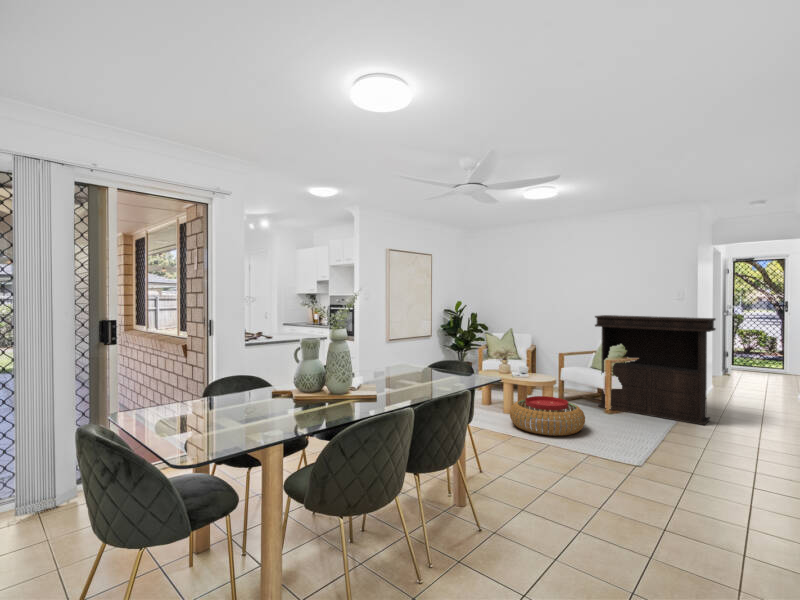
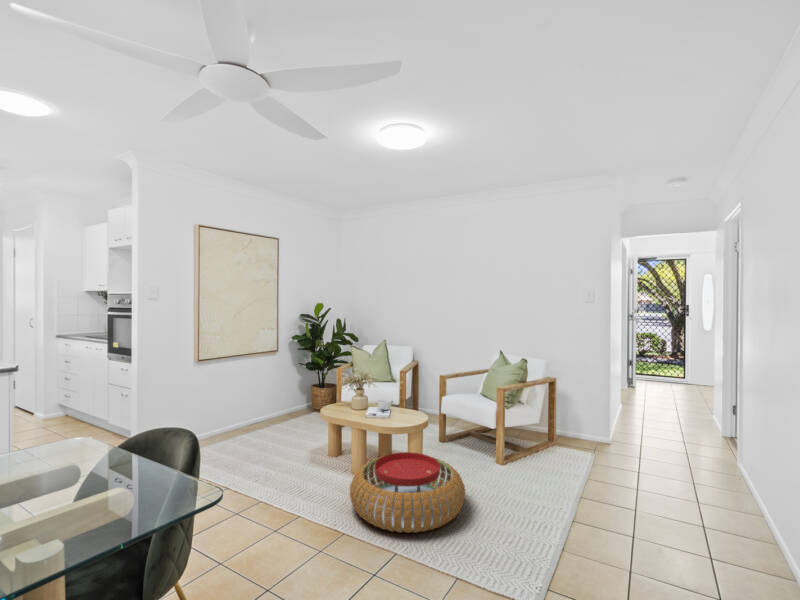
console table: present [595,315,716,425] -> none [484,323,639,481]

